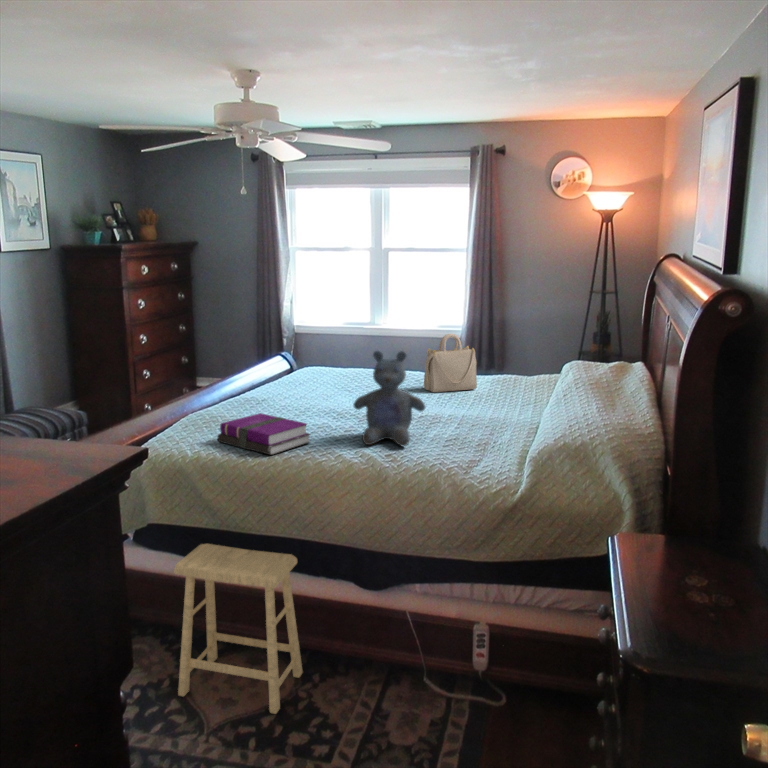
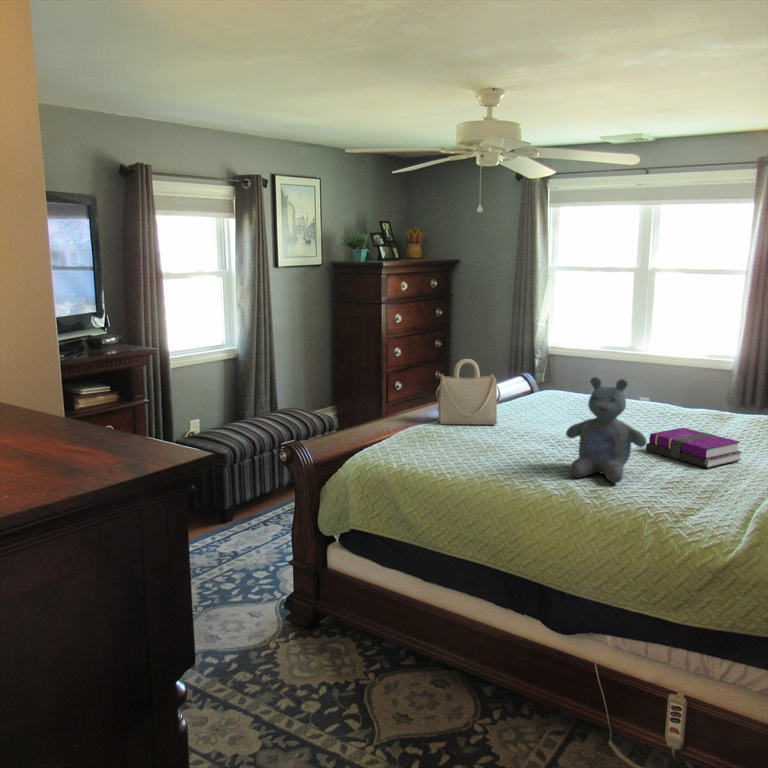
handbag: present [424,334,477,392] -> present [436,359,500,424]
notebook: present [218,413,310,455] -> present [646,428,742,468]
footstool: present [174,544,303,714] -> none [358,556,482,742]

